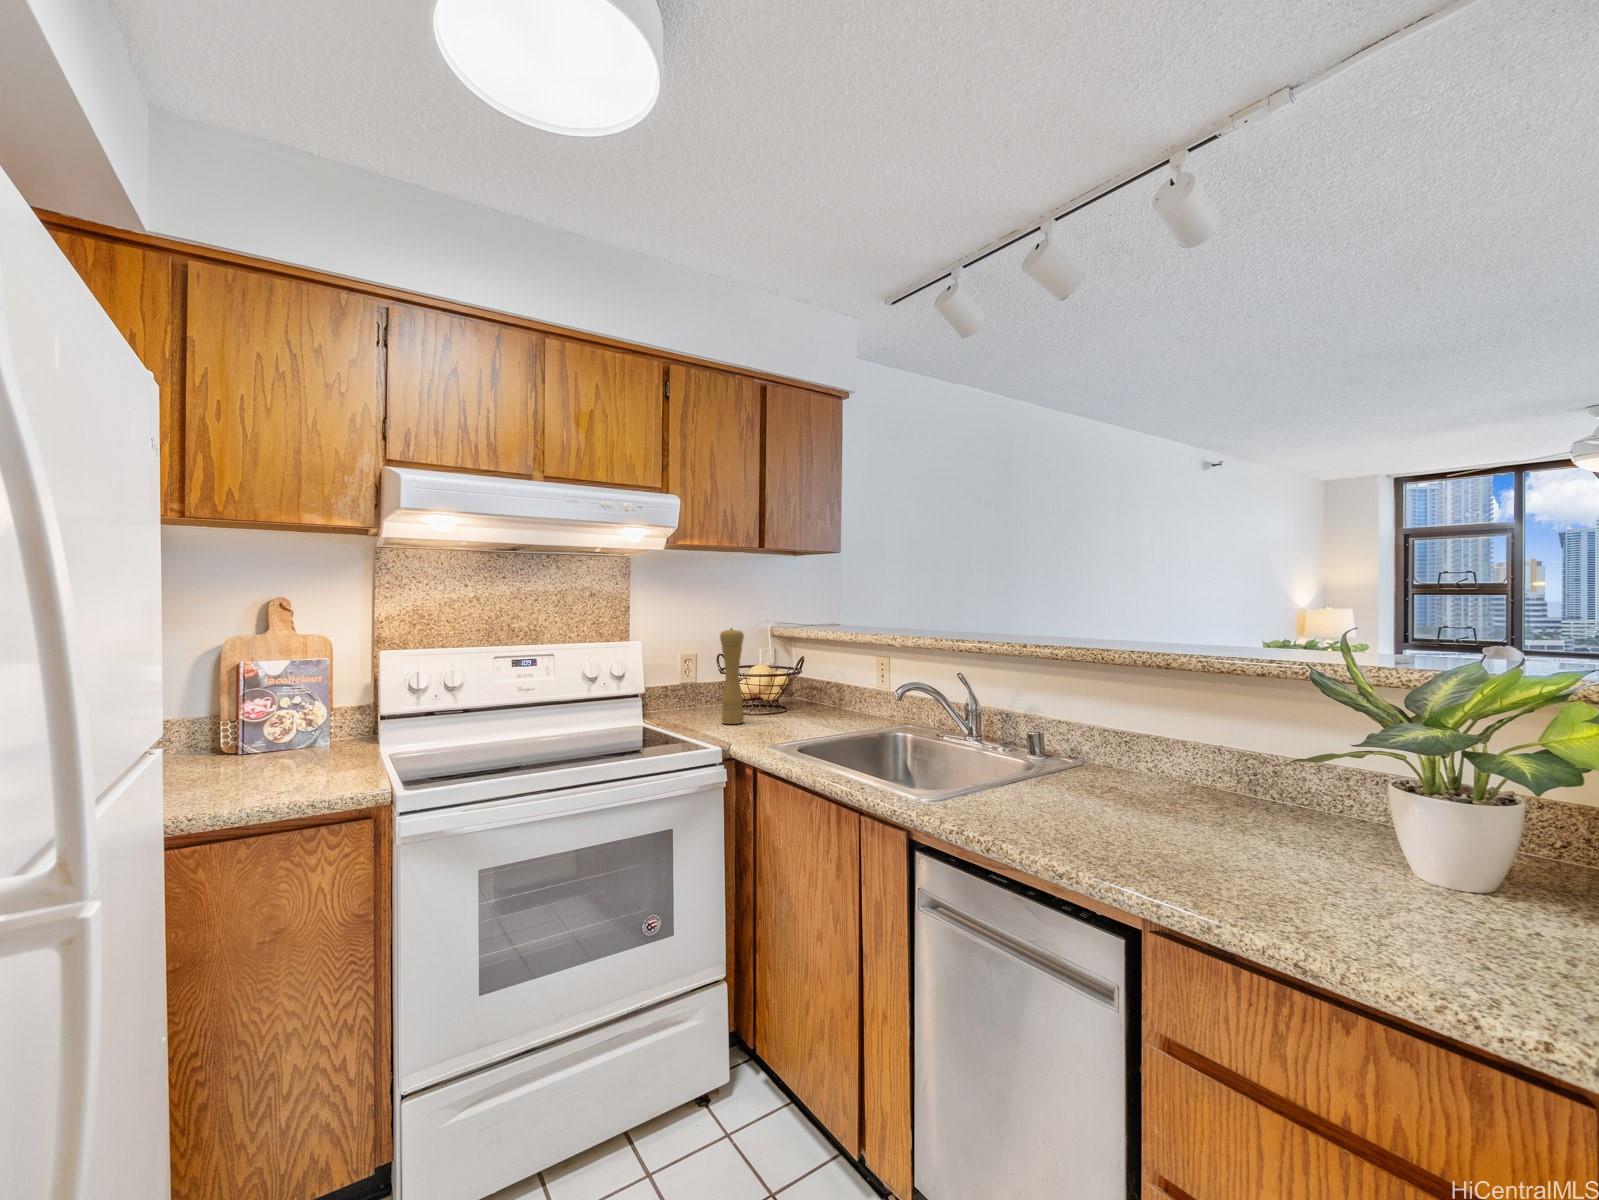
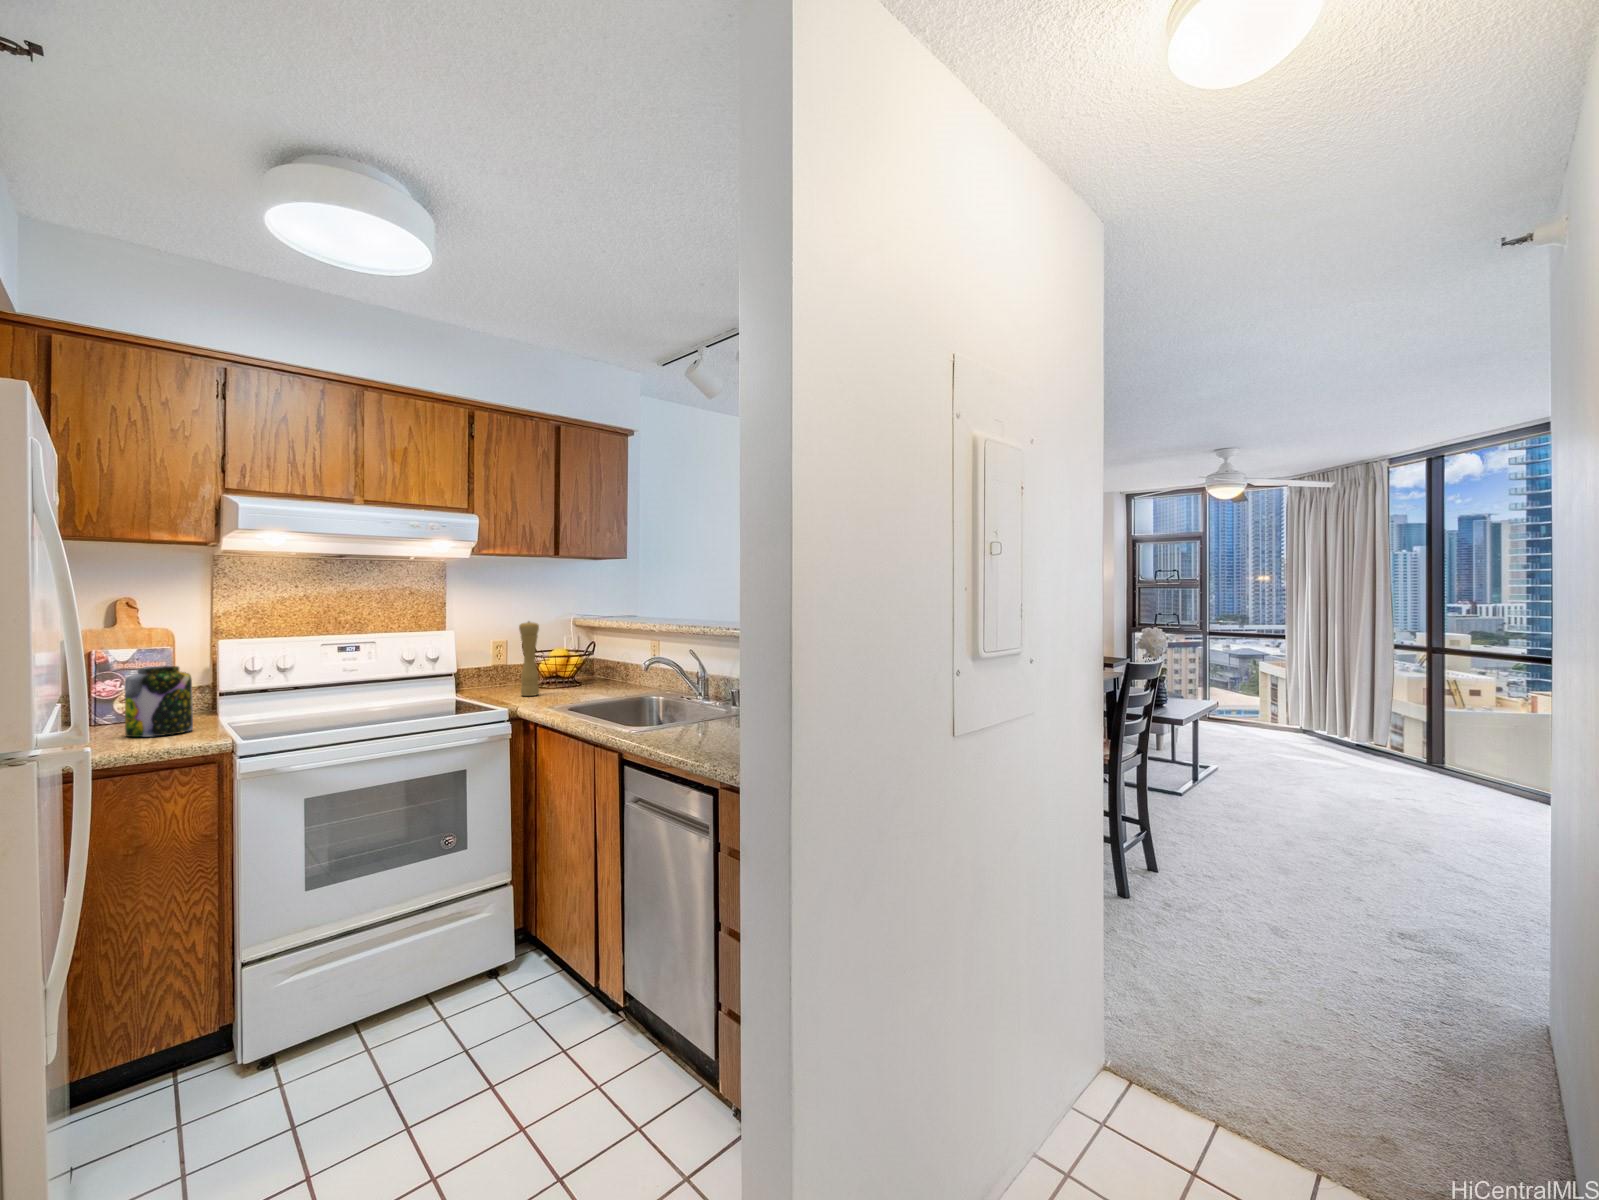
jar: none [272,684,348,776] -> present [125,666,193,737]

